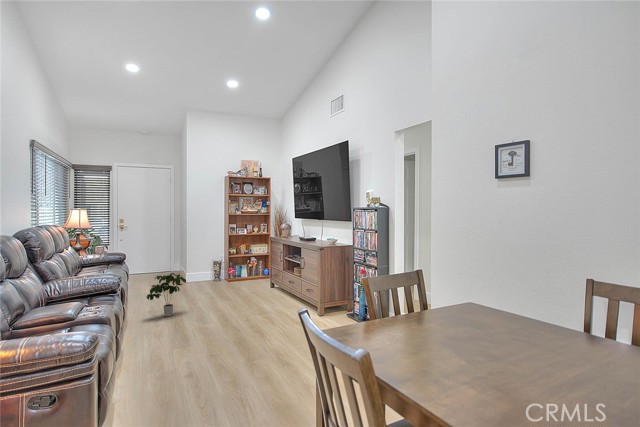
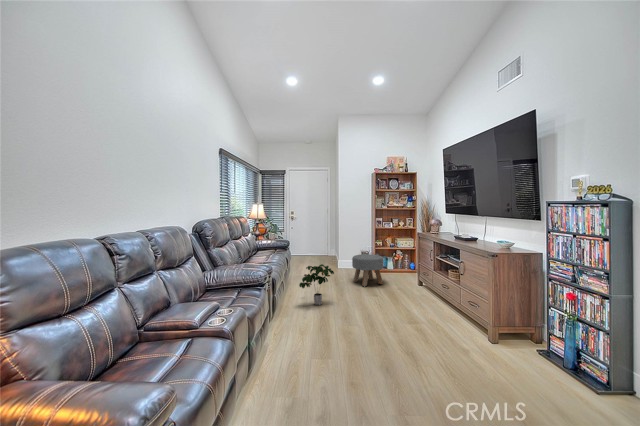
ottoman: none [204,262,238,295] -> present [352,254,383,286]

